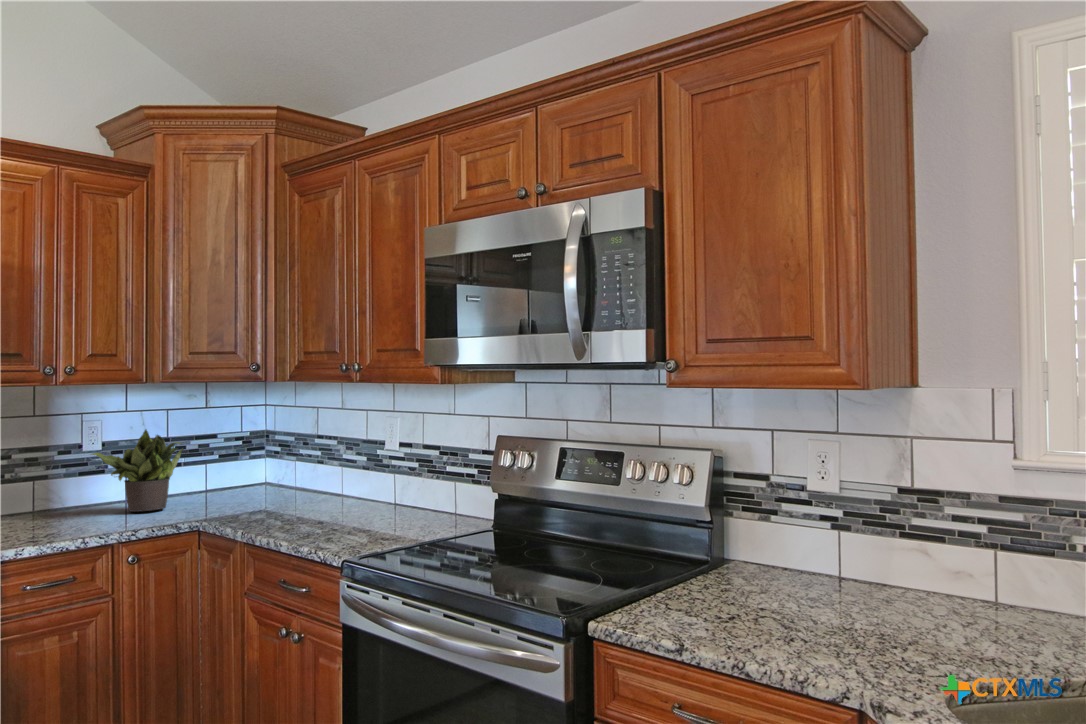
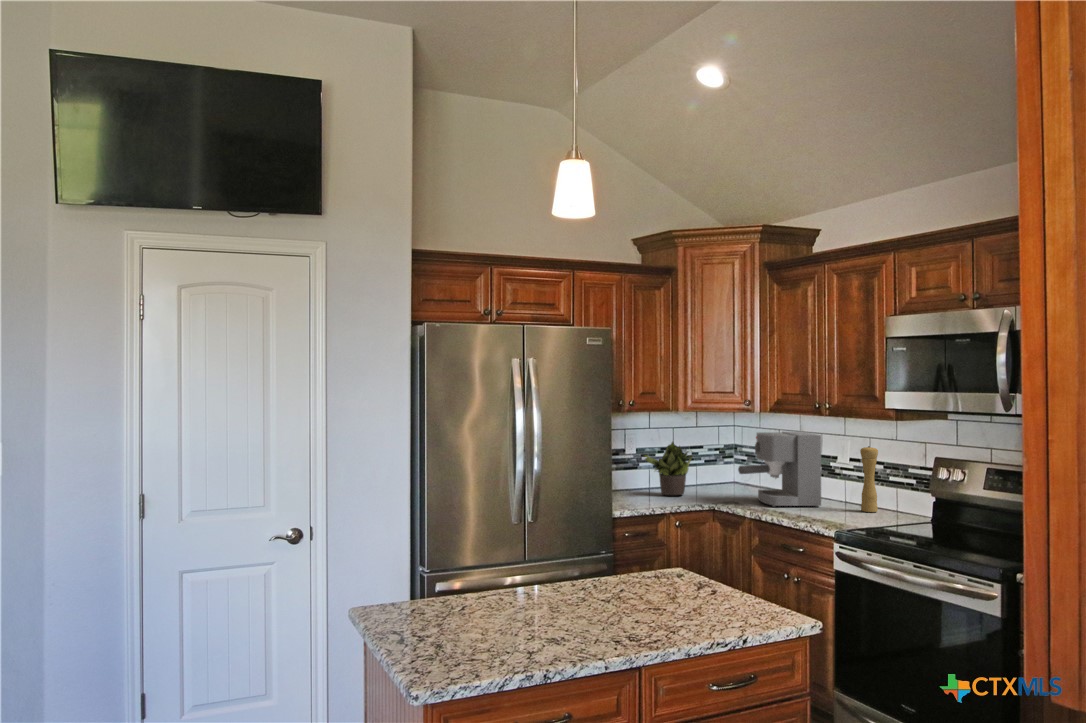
coffee maker: none [234,409,356,520] -> present [738,432,821,507]
pepper mill: none [406,425,430,517] -> present [860,446,878,512]

